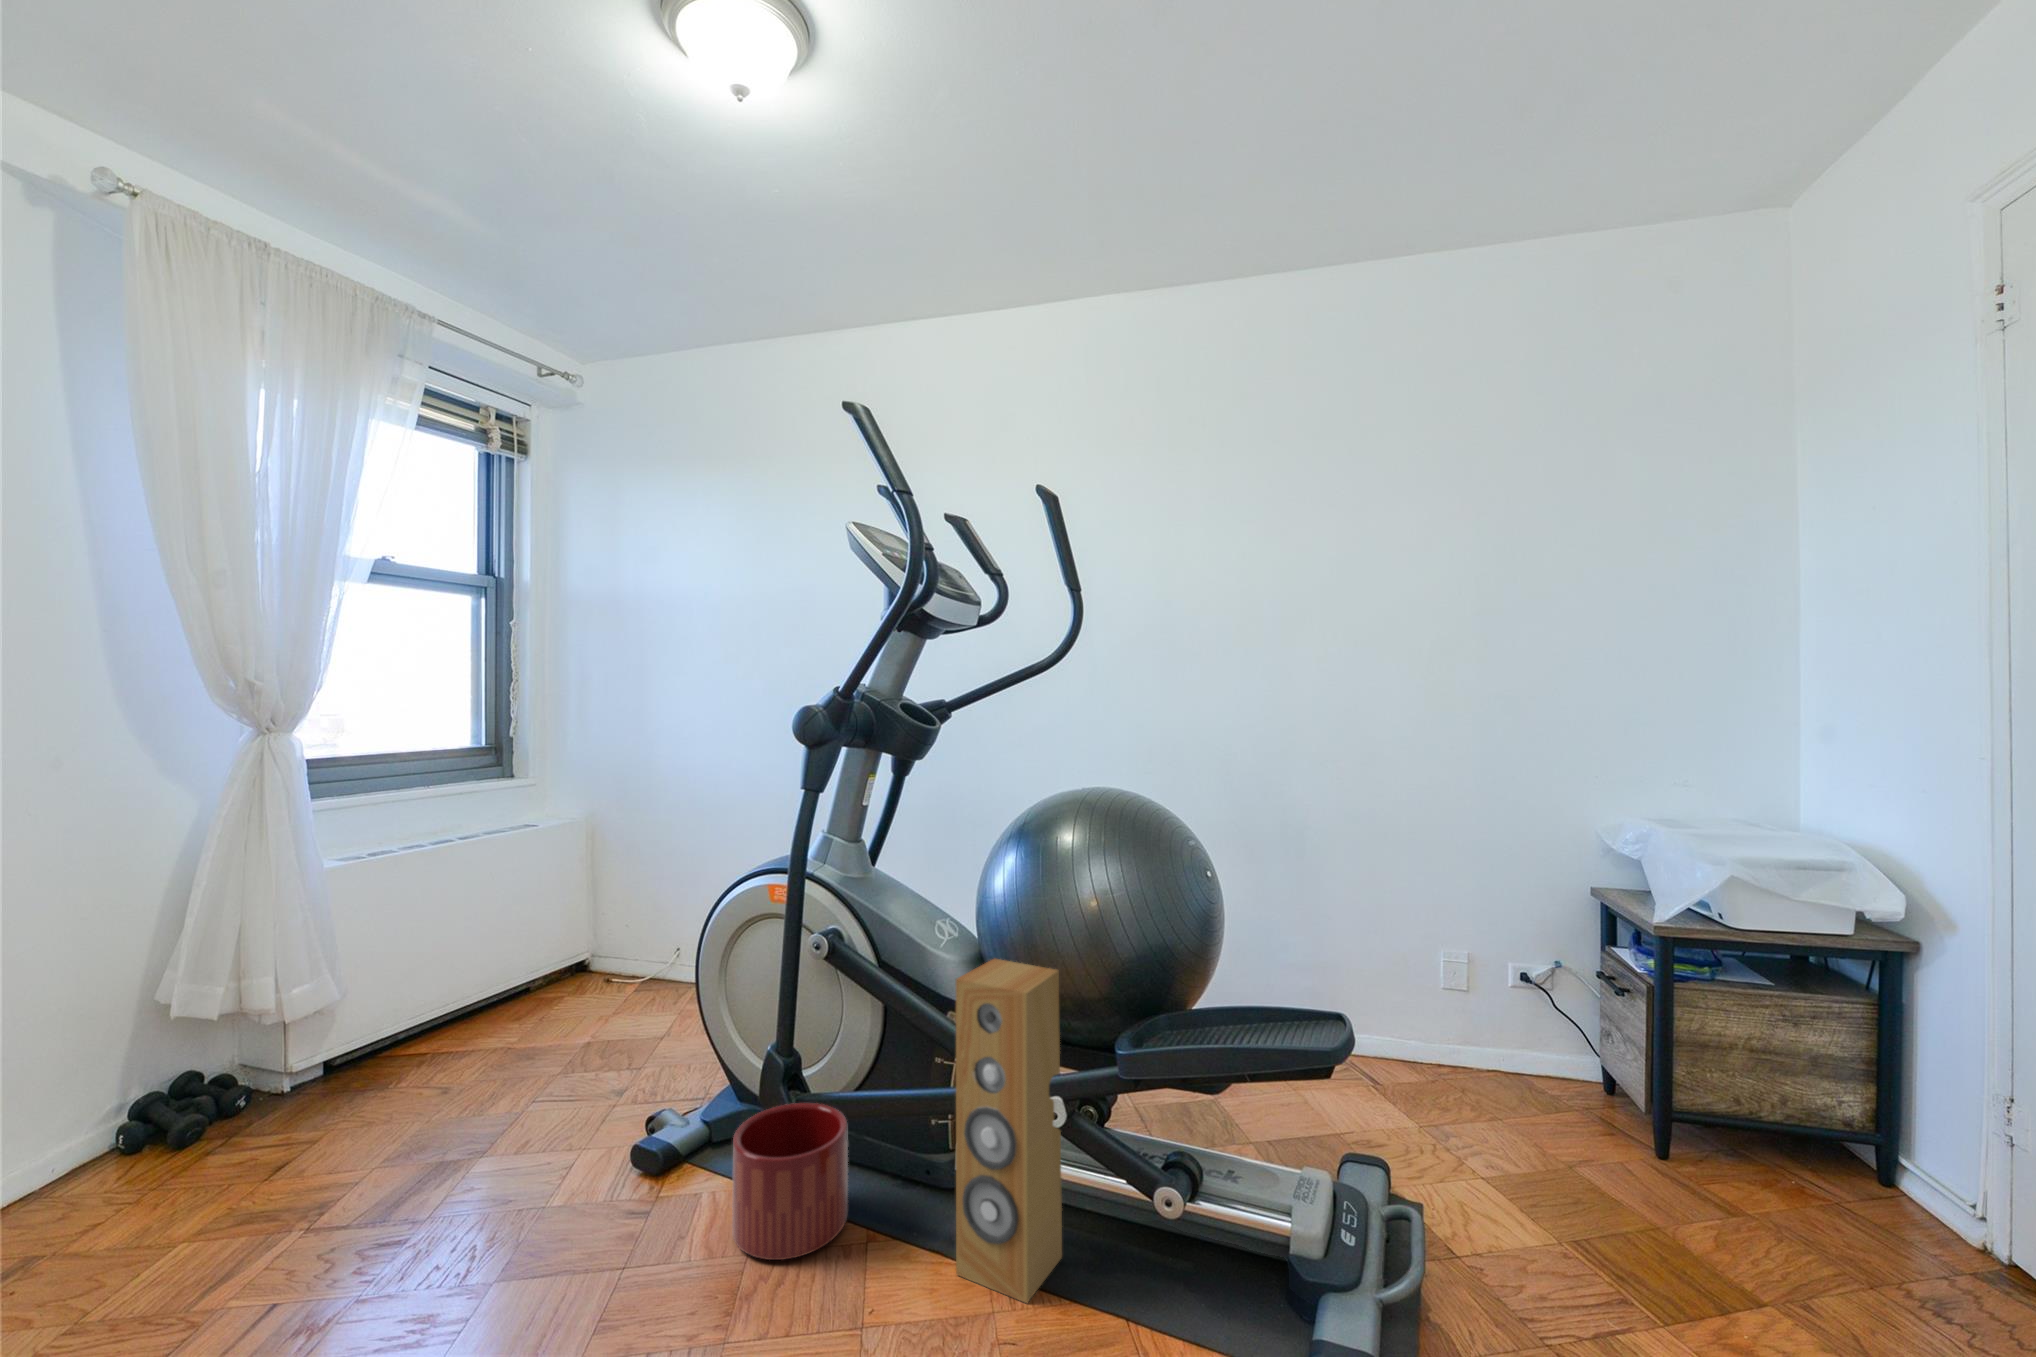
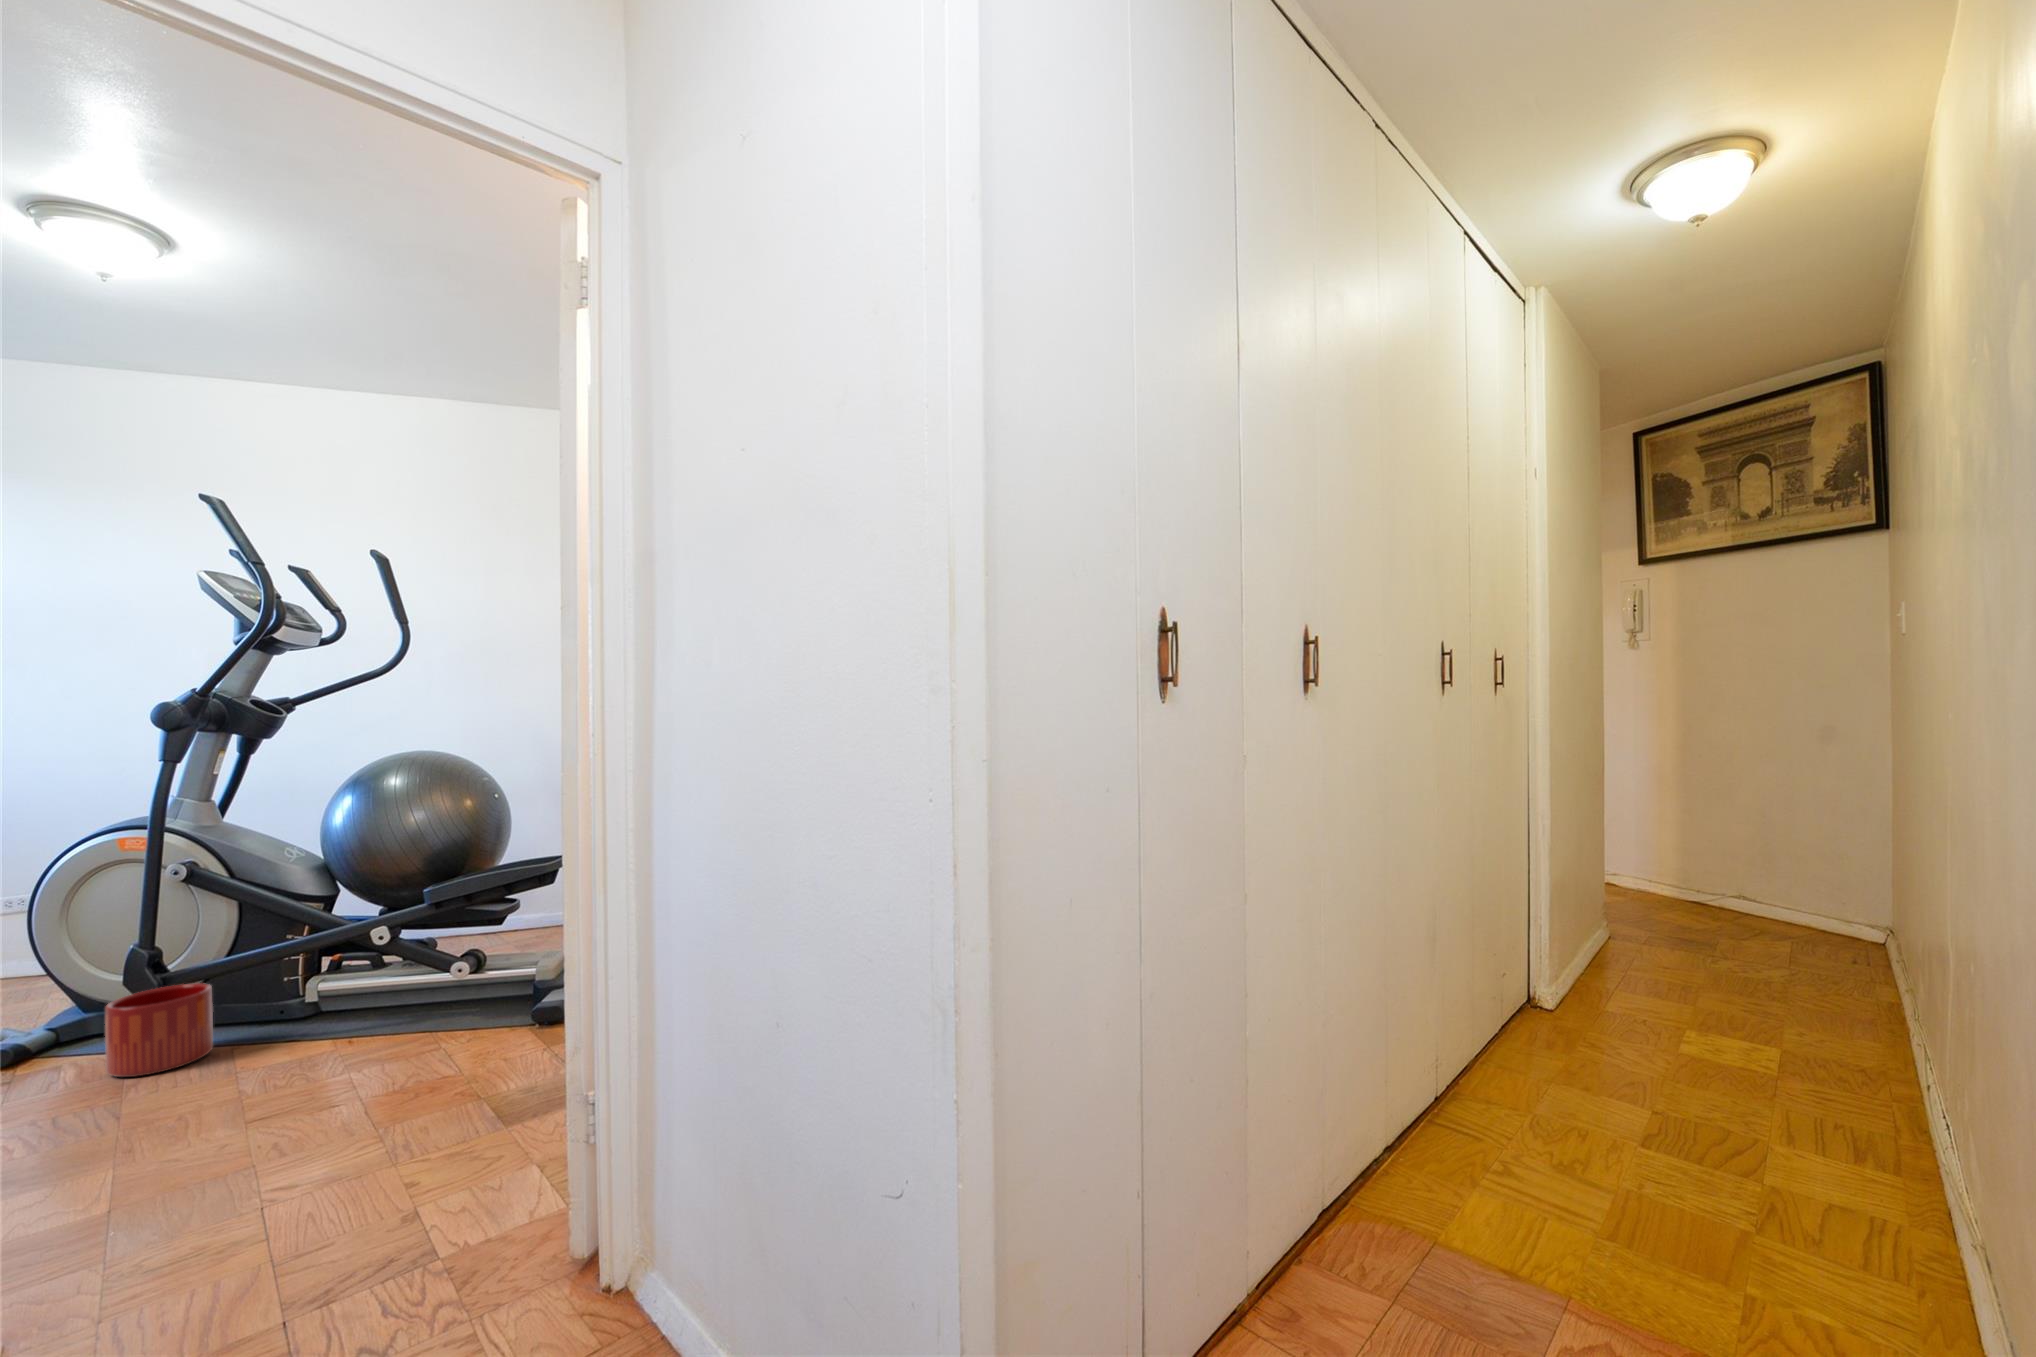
speaker: present [956,959,1062,1303] -> none [306,855,390,1047]

